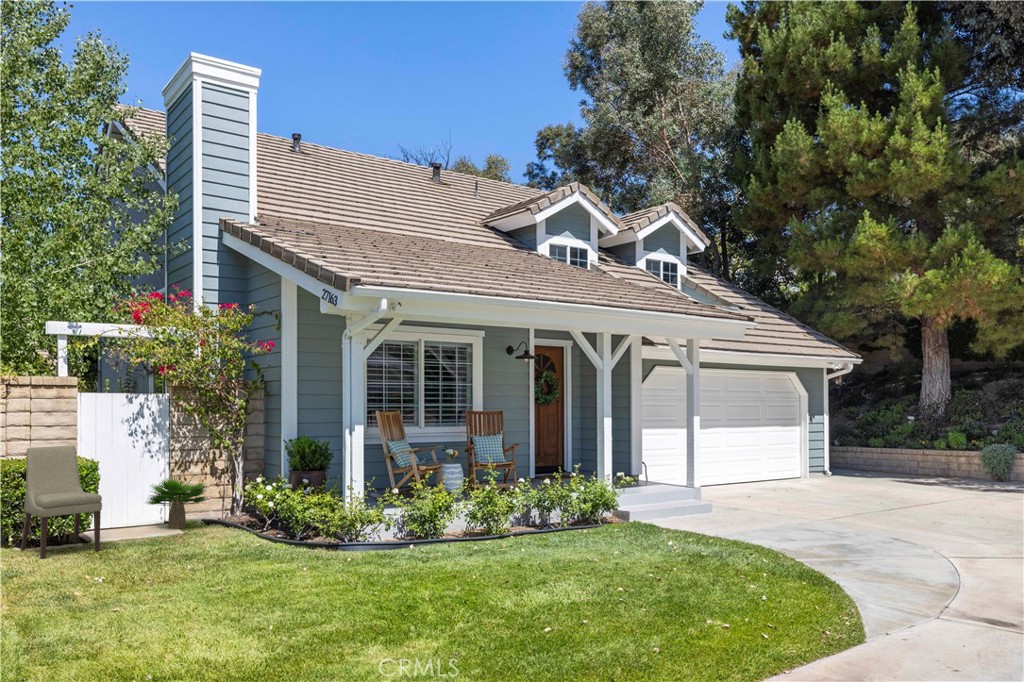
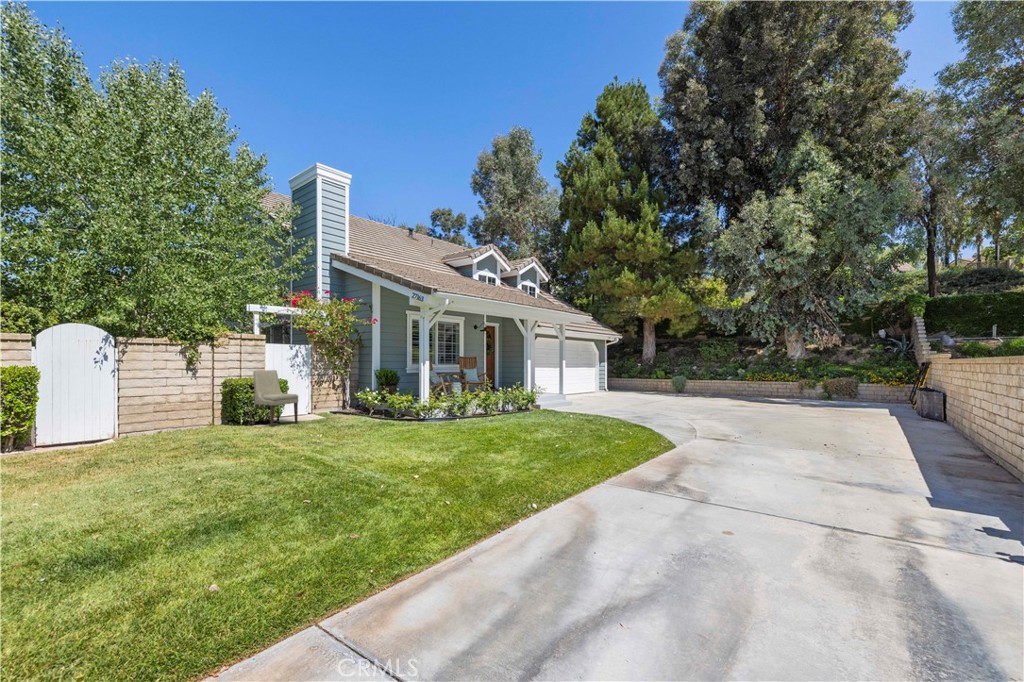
potted plant: present [147,477,208,529] -> none [303,386,340,415]

